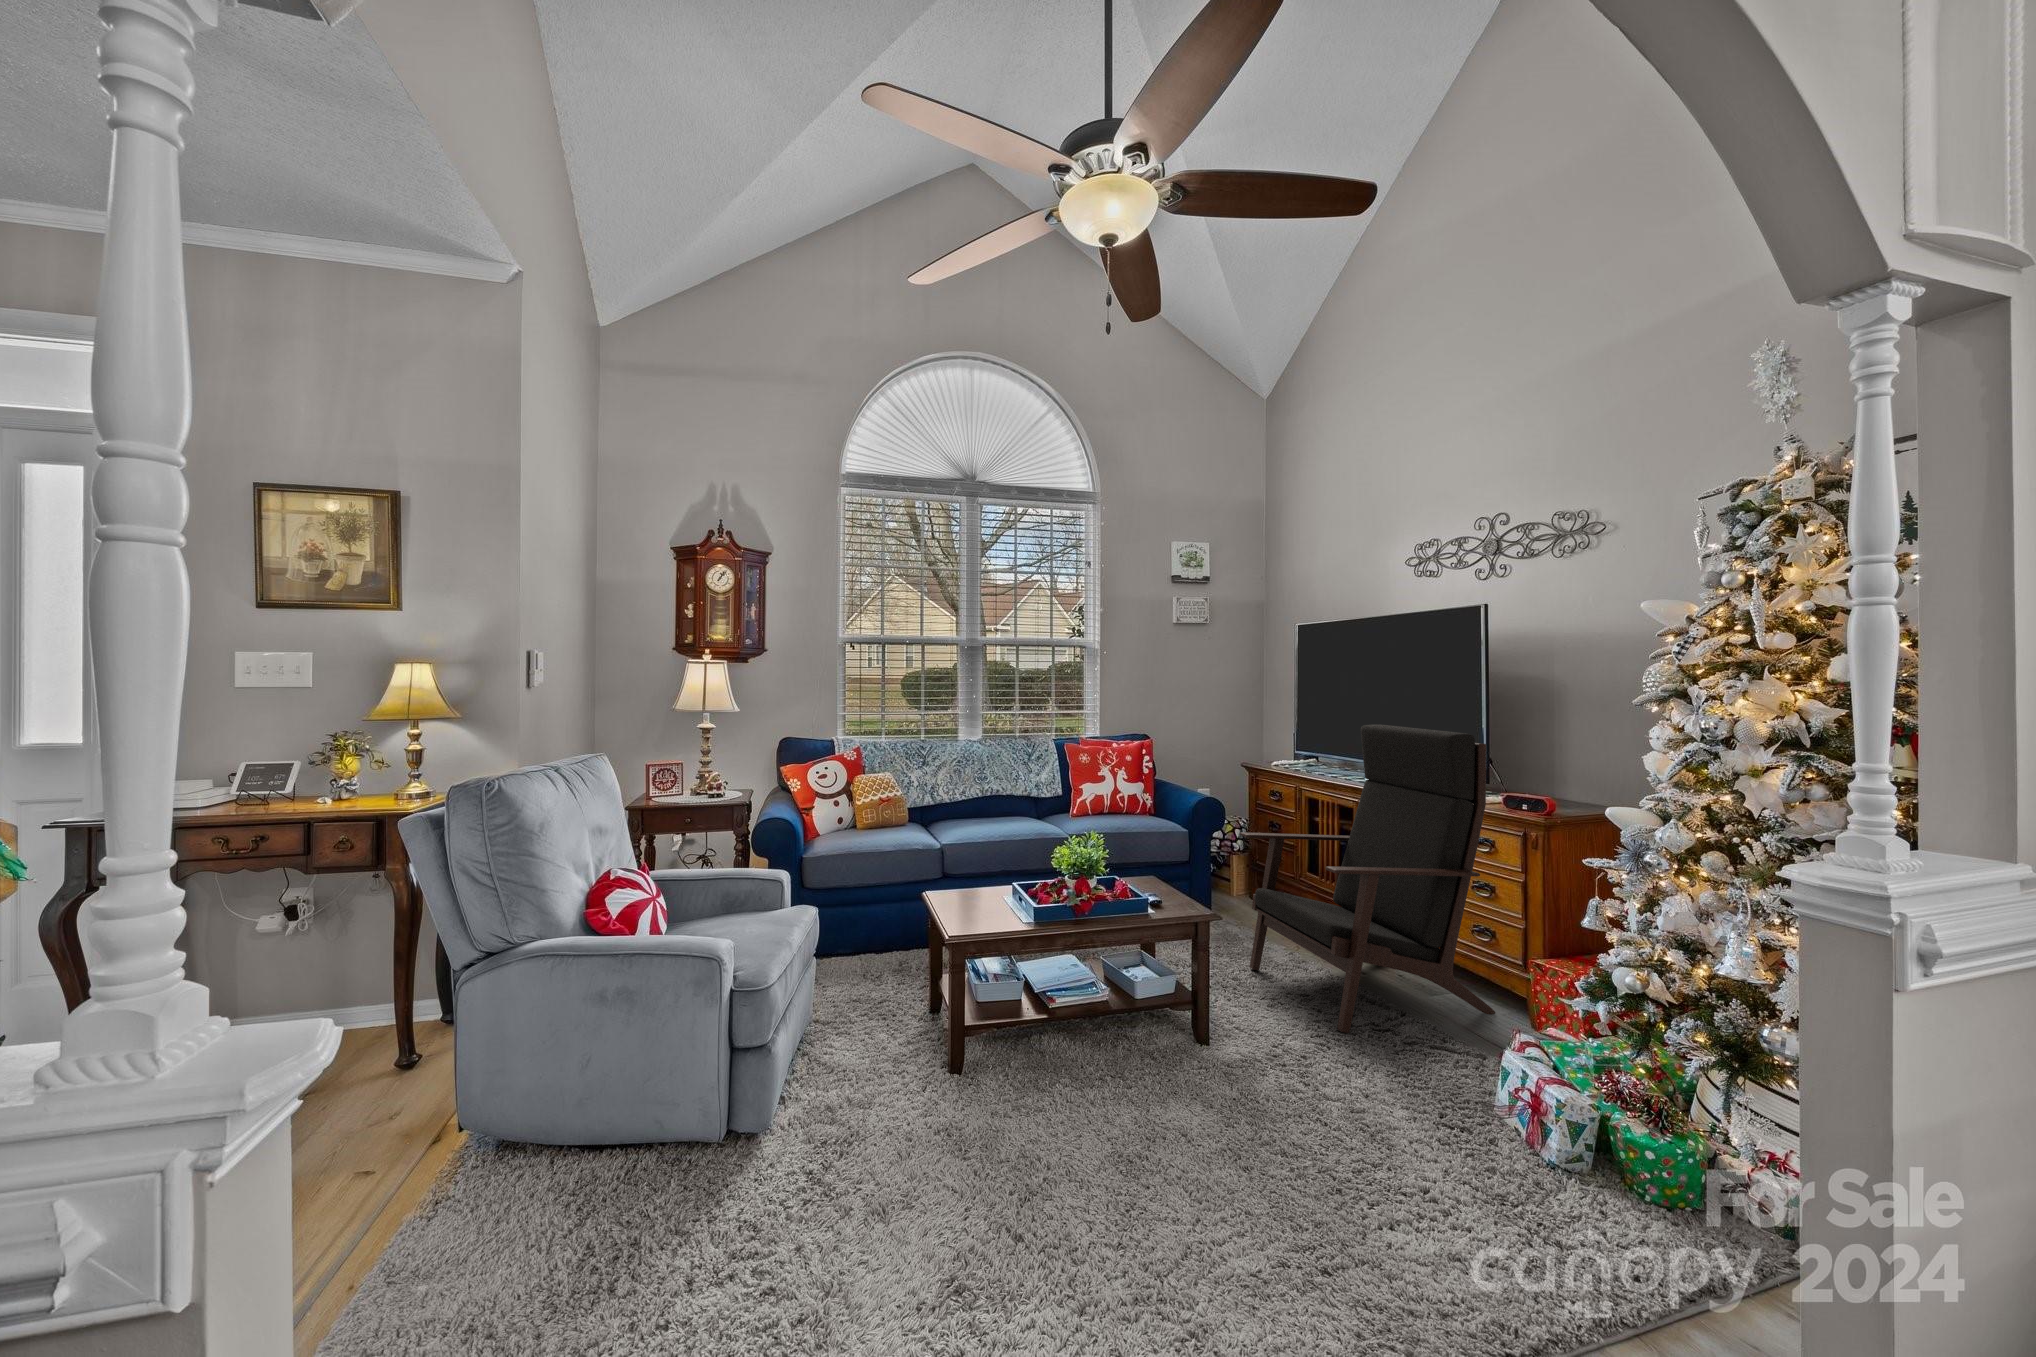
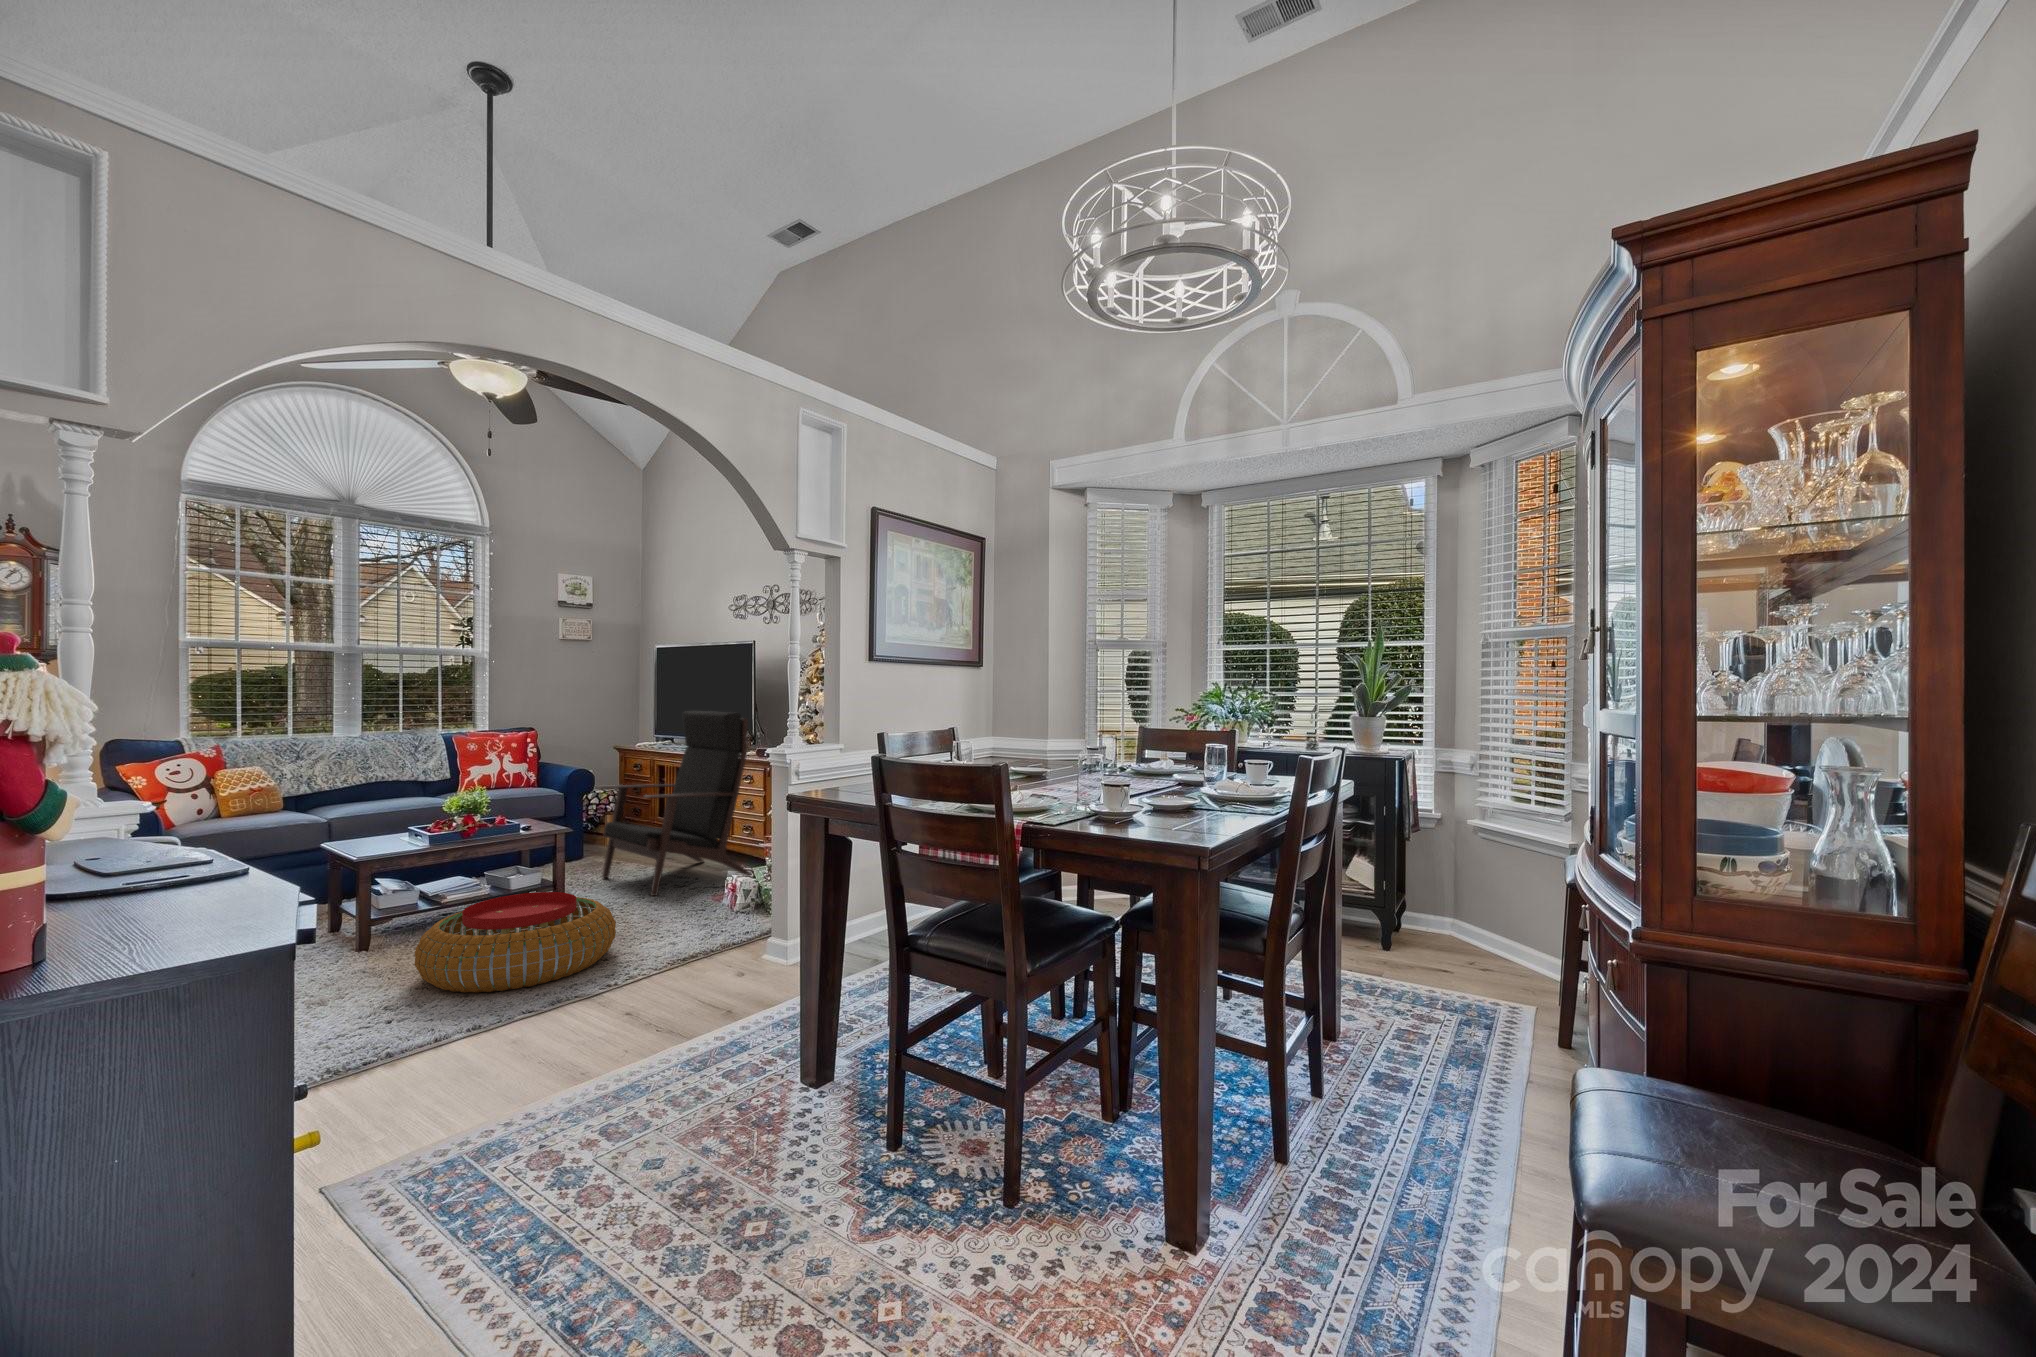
pouf: none [1037,1040,1338,1262] -> present [415,892,616,993]

